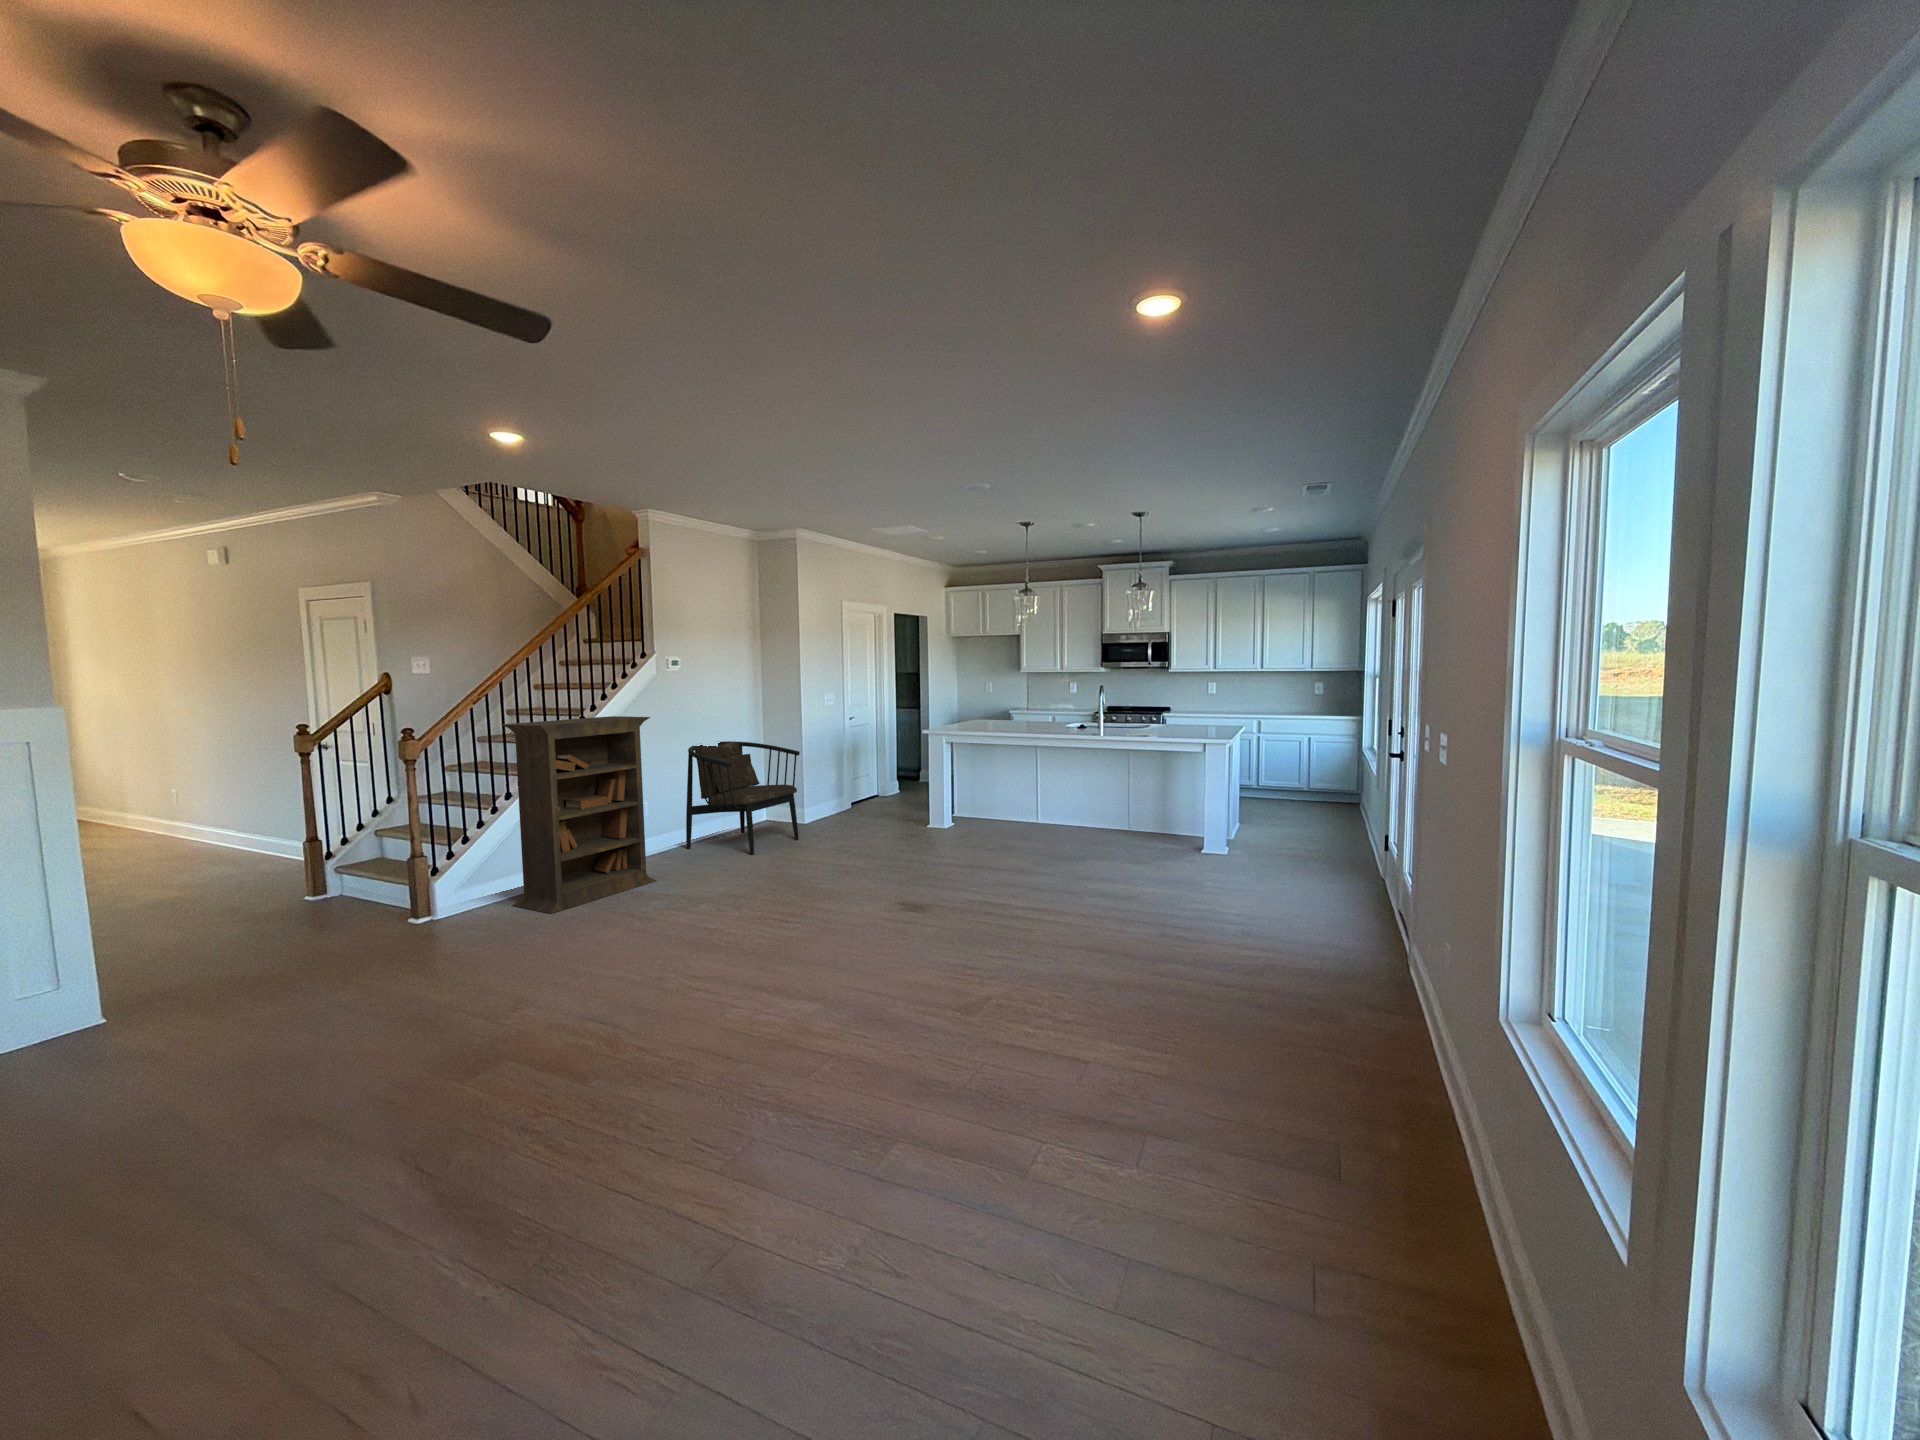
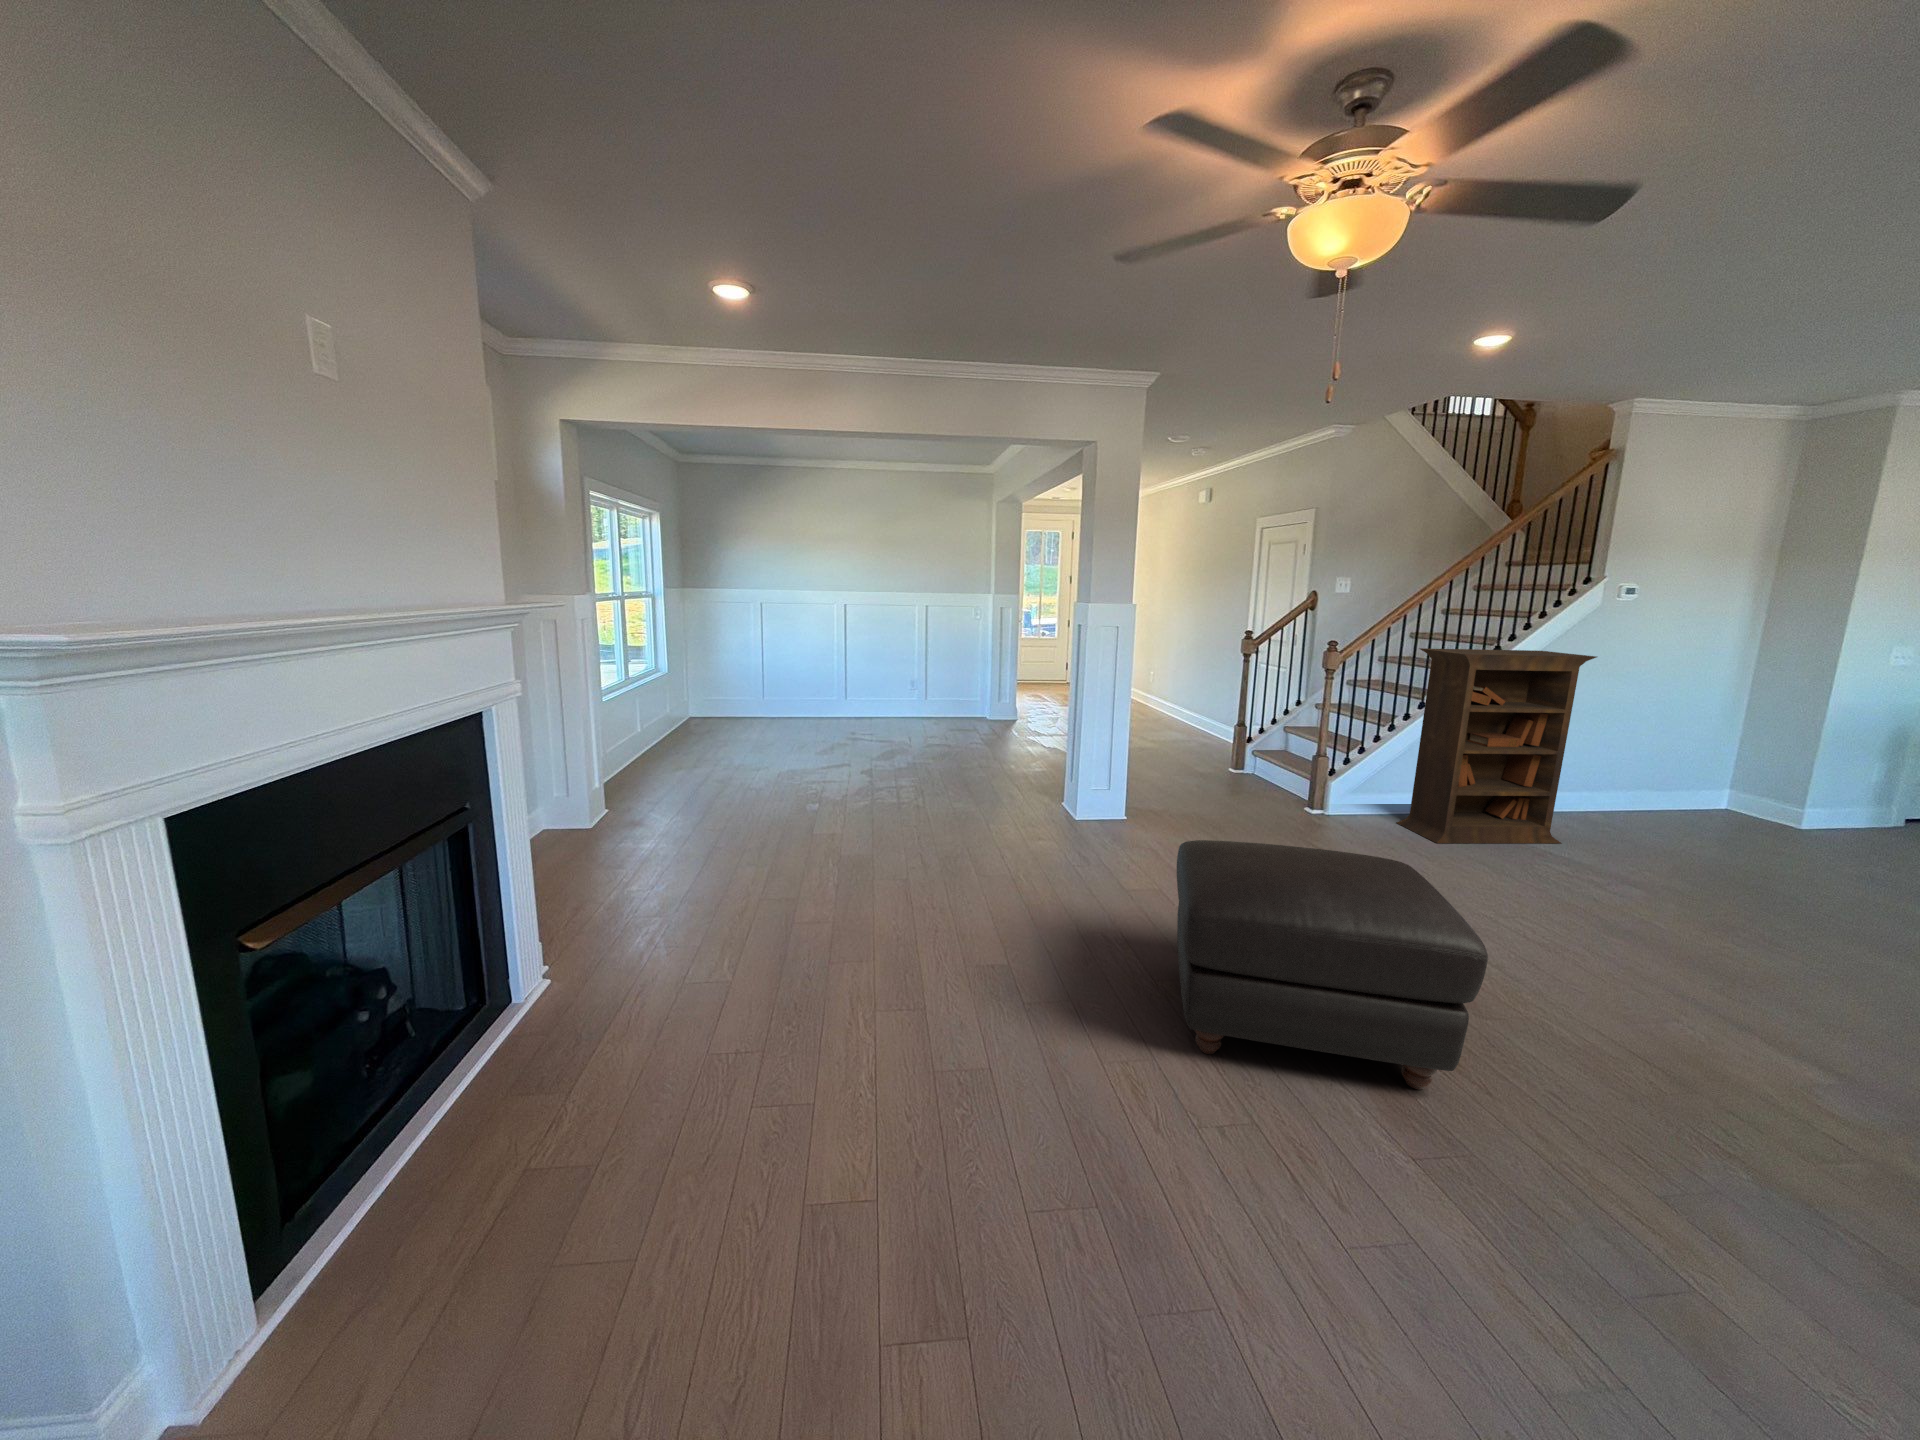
armchair: present [686,741,800,855] -> none [1600,695,1831,849]
ottoman: none [151,942,544,1280] -> present [1177,840,1488,1090]

